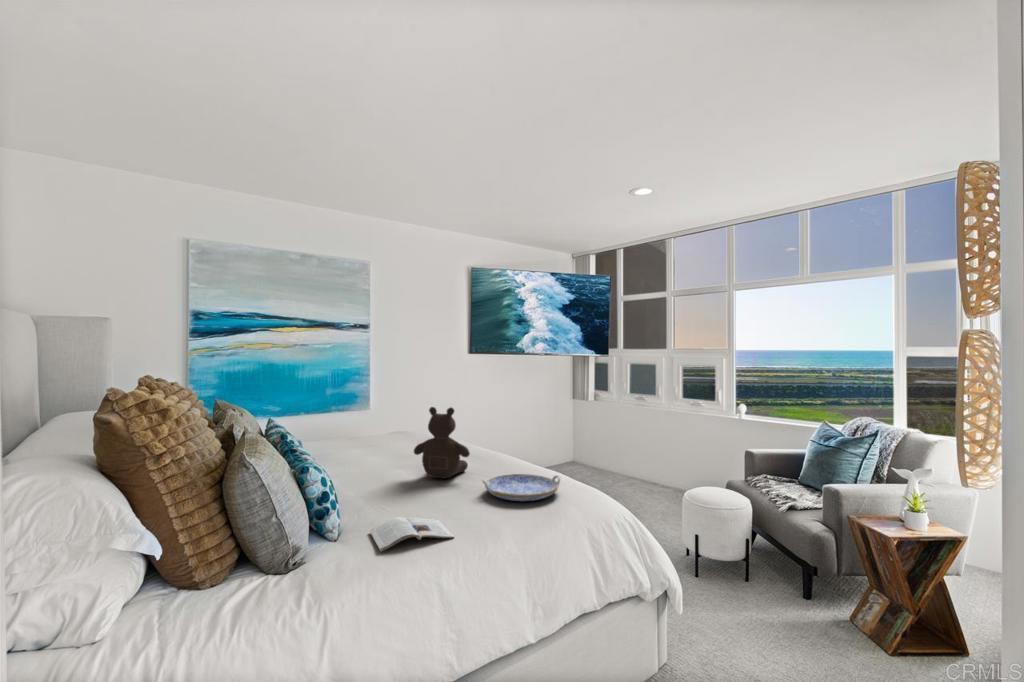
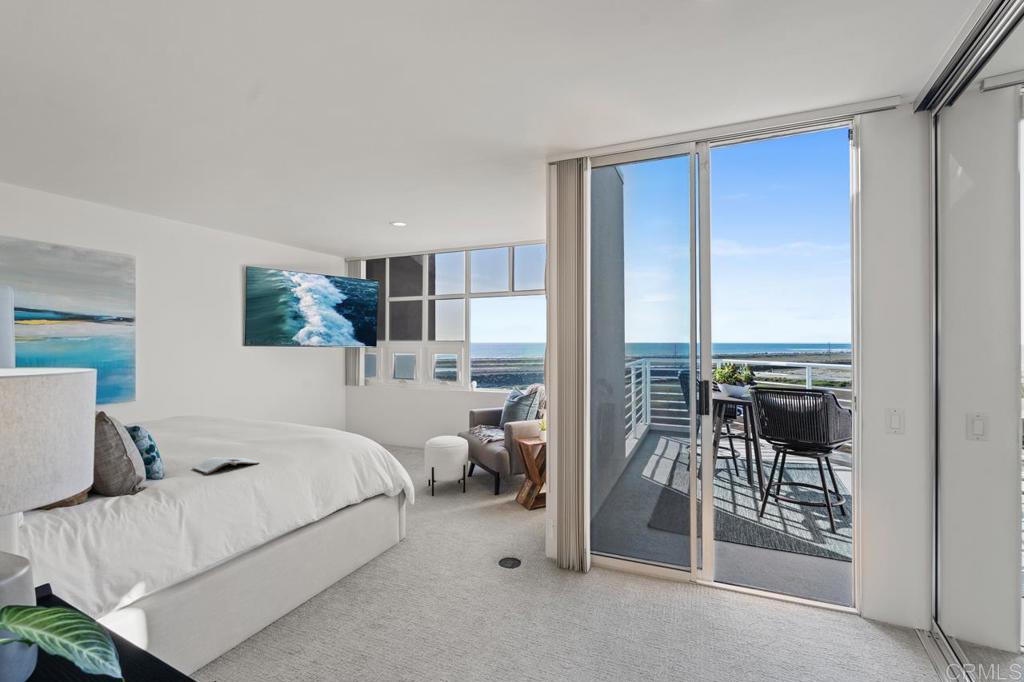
teddy bear: present [414,407,470,478] -> none [210,386,261,440]
serving tray: present [482,474,560,501] -> none [274,427,333,445]

